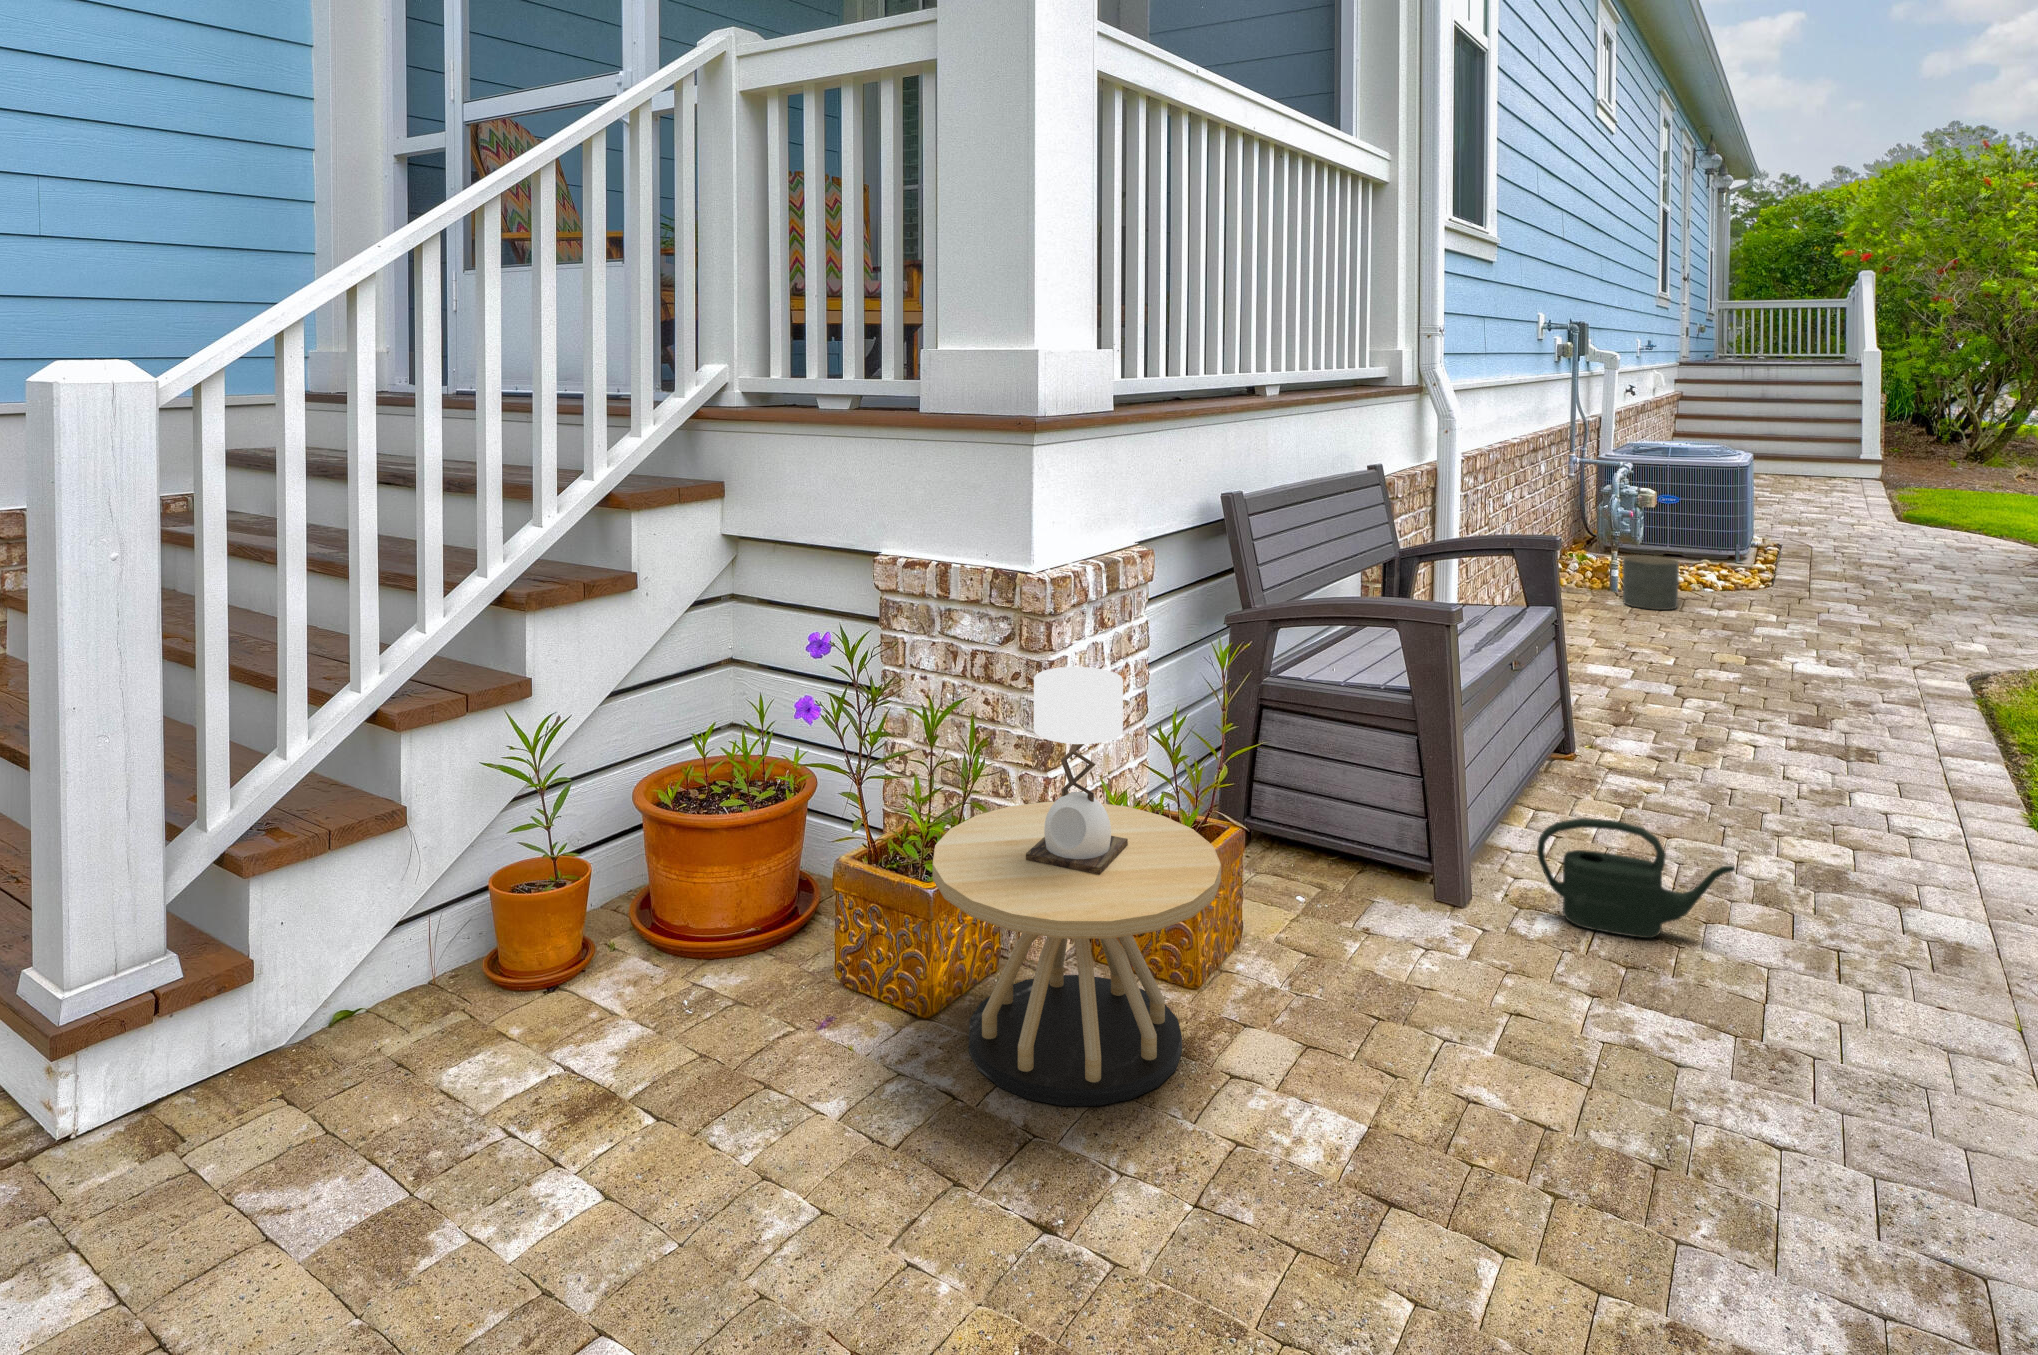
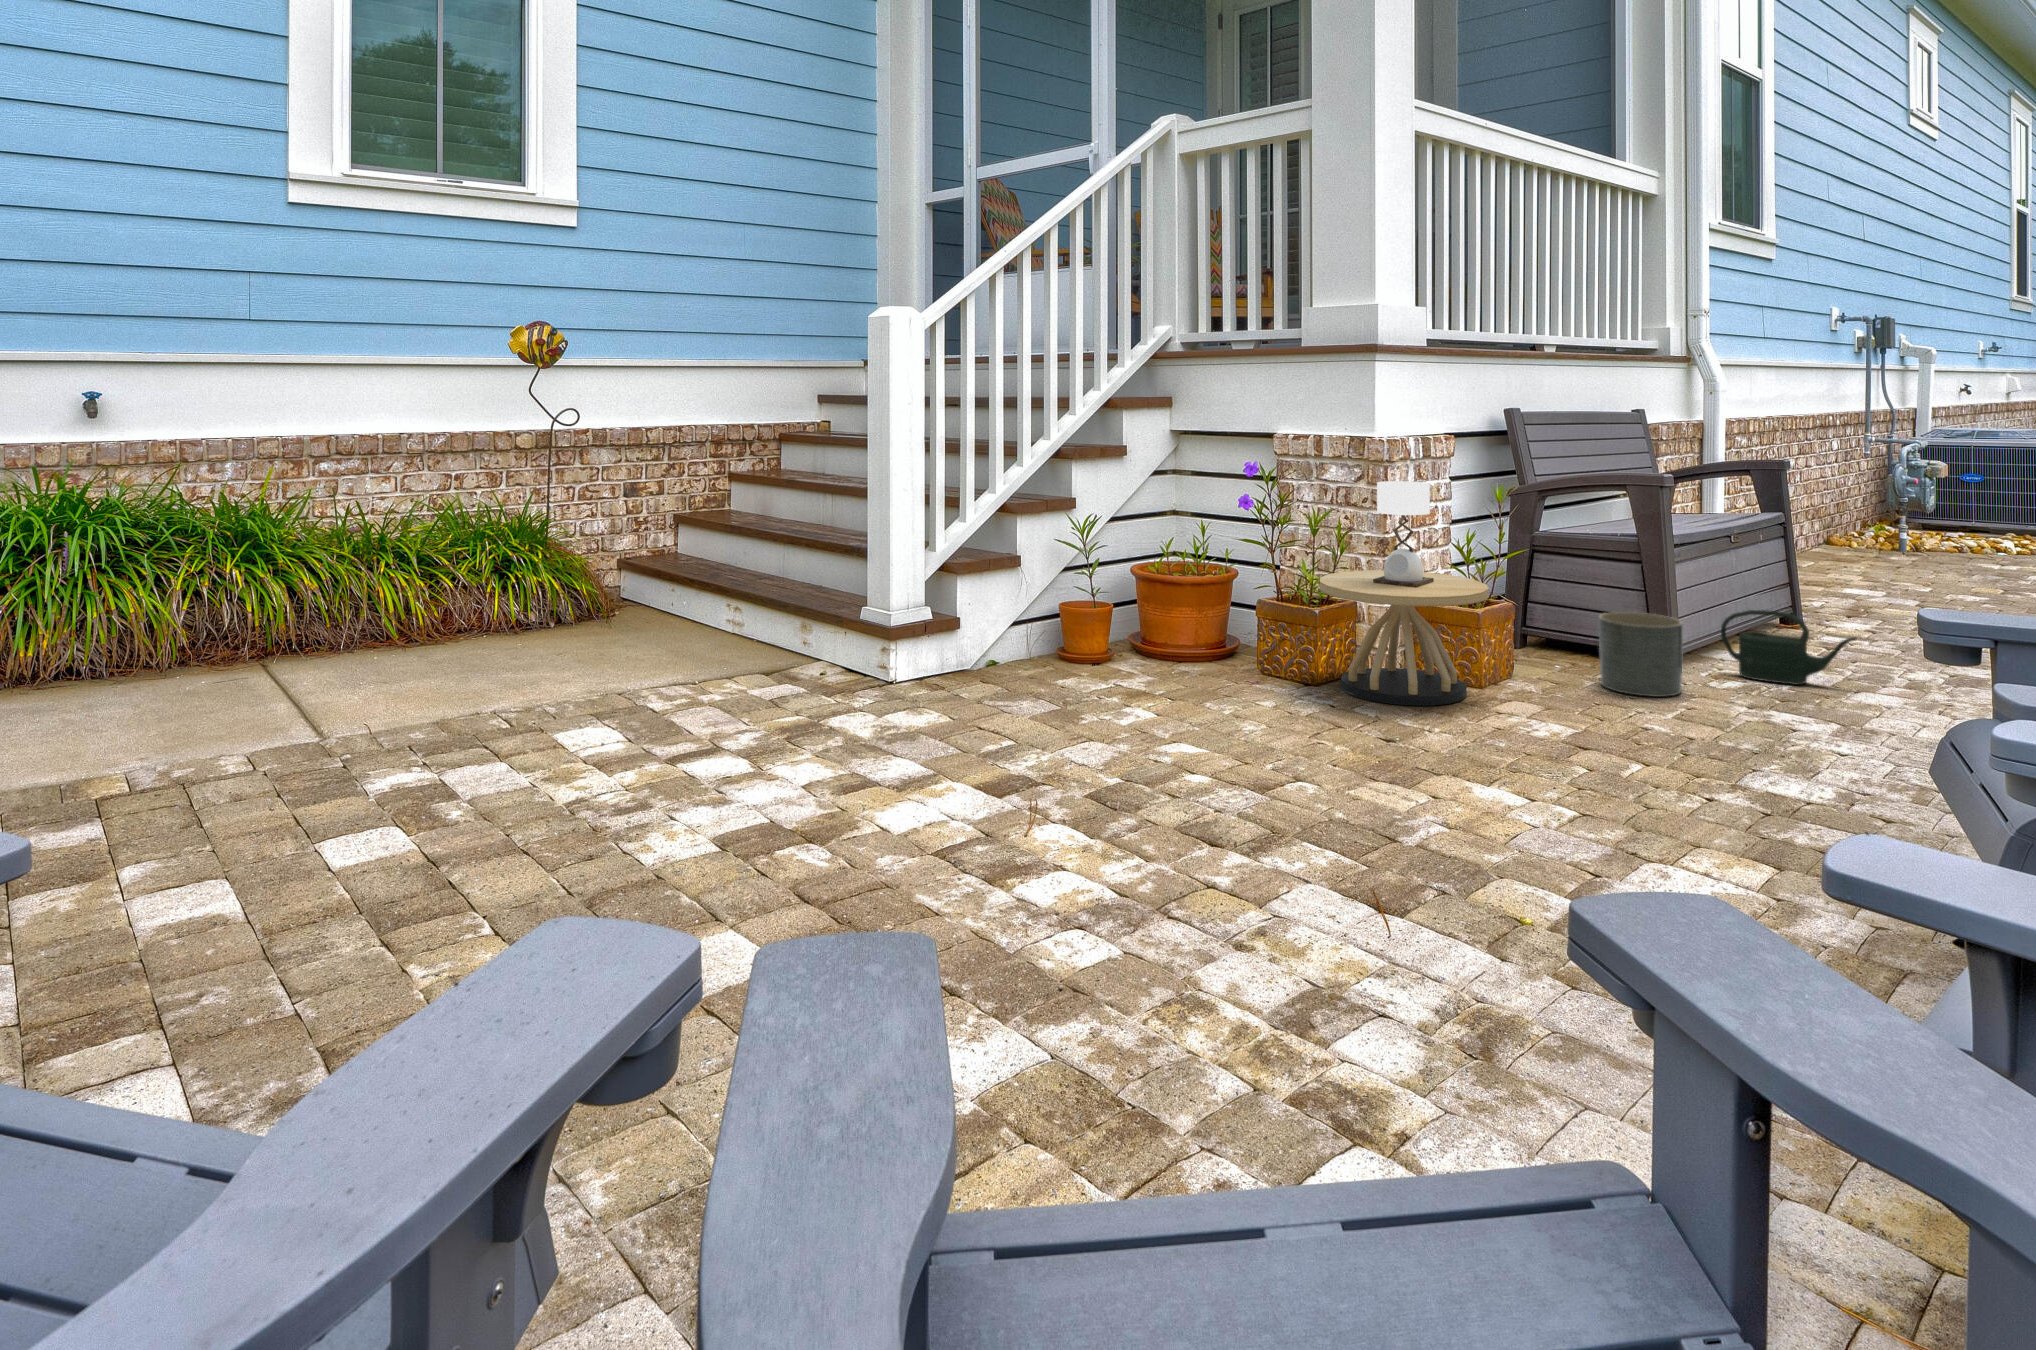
planter: present [1623,555,1679,610] -> present [1599,612,1683,697]

